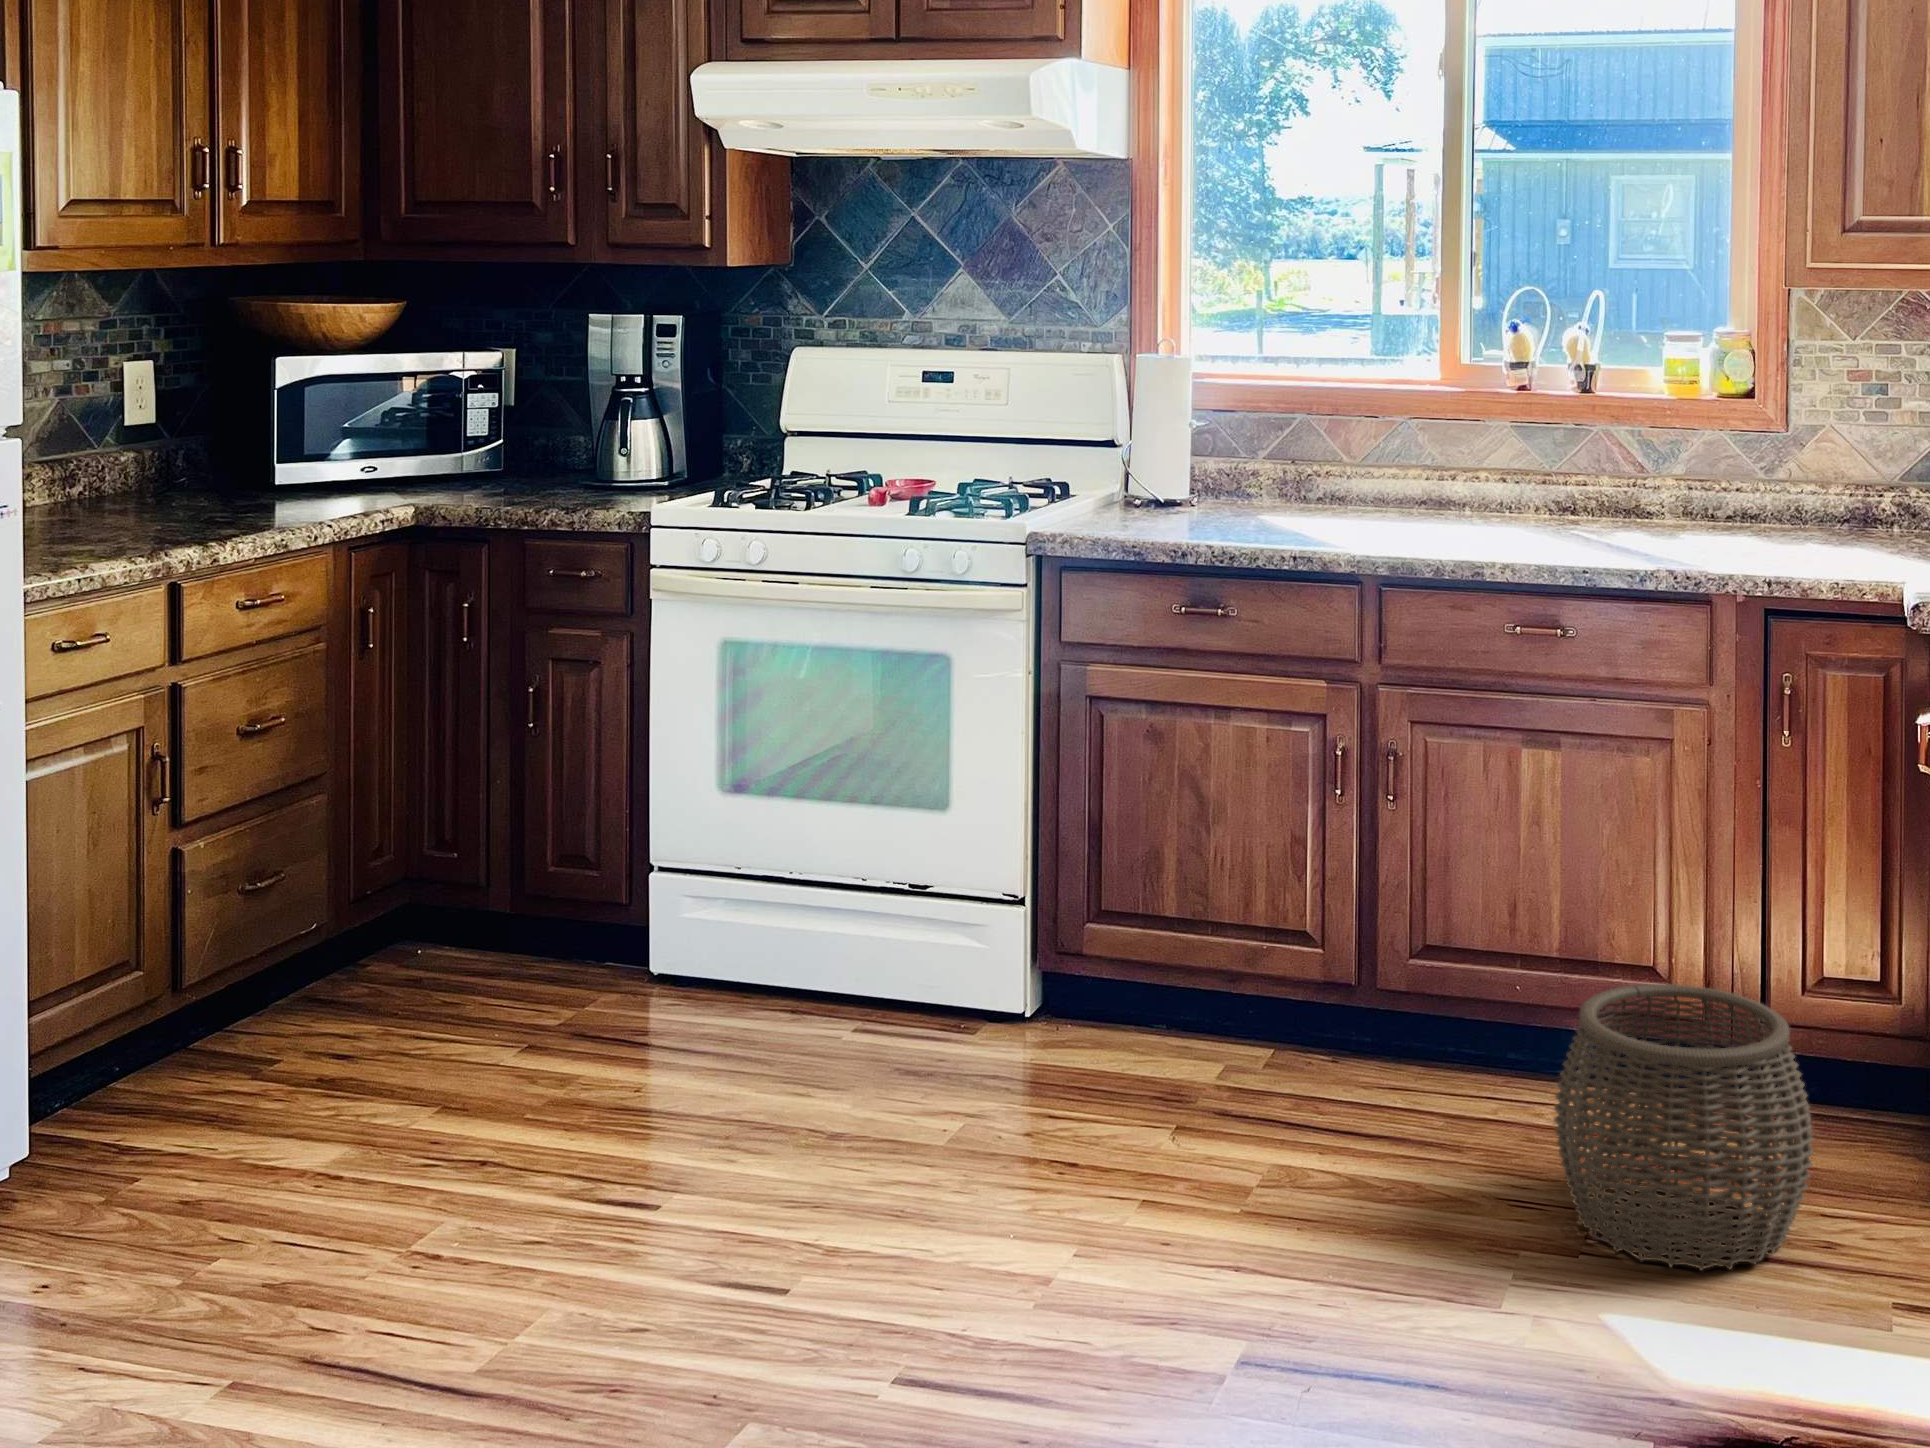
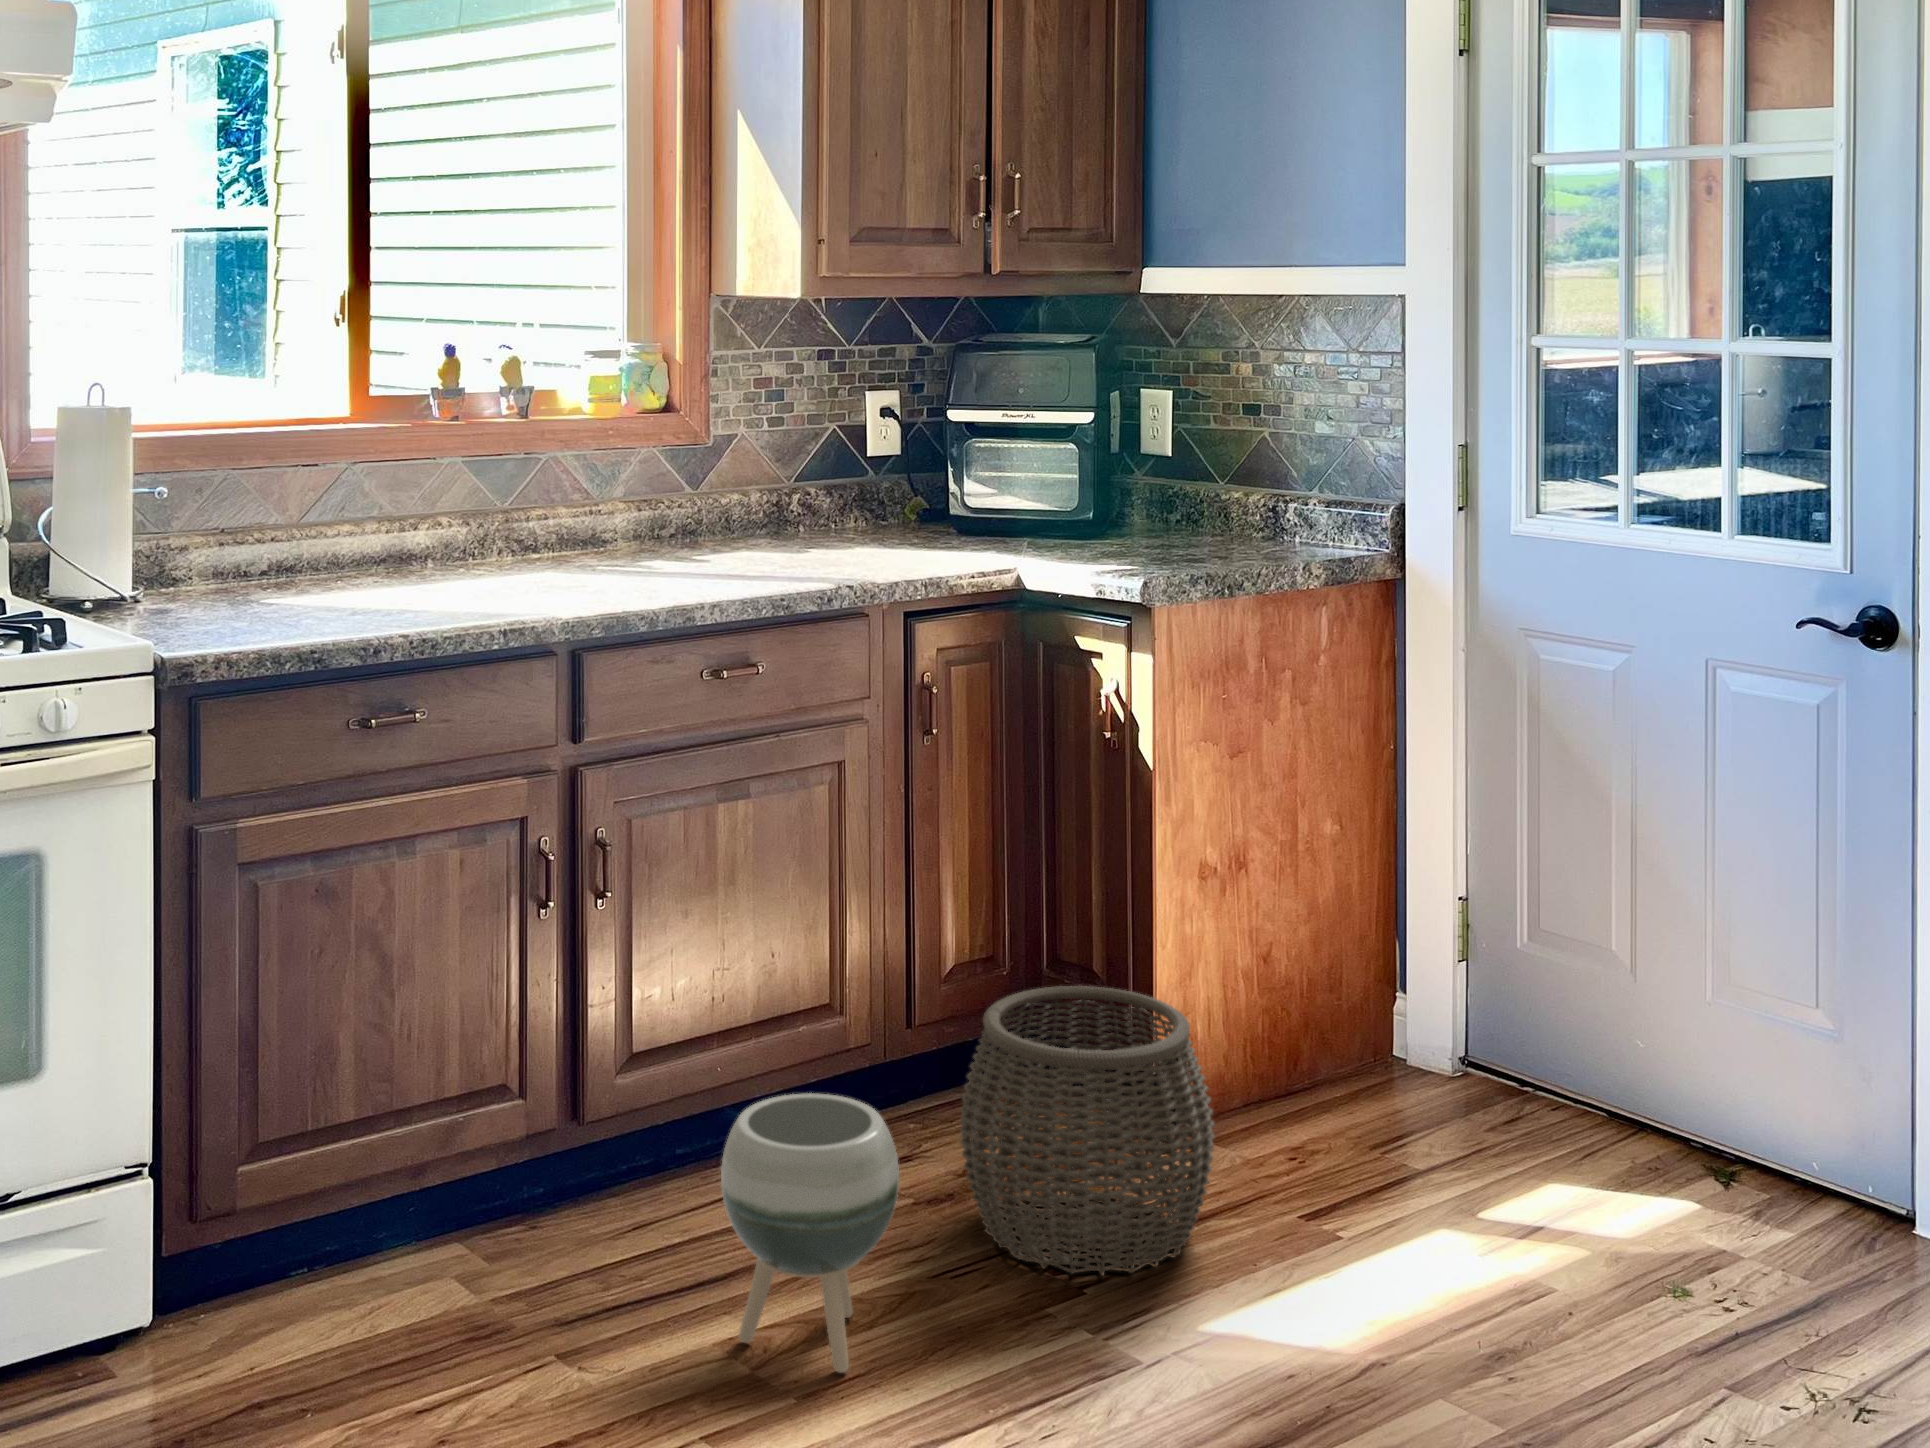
planter: none [1261,976,1413,1206] -> present [721,1093,899,1373]

